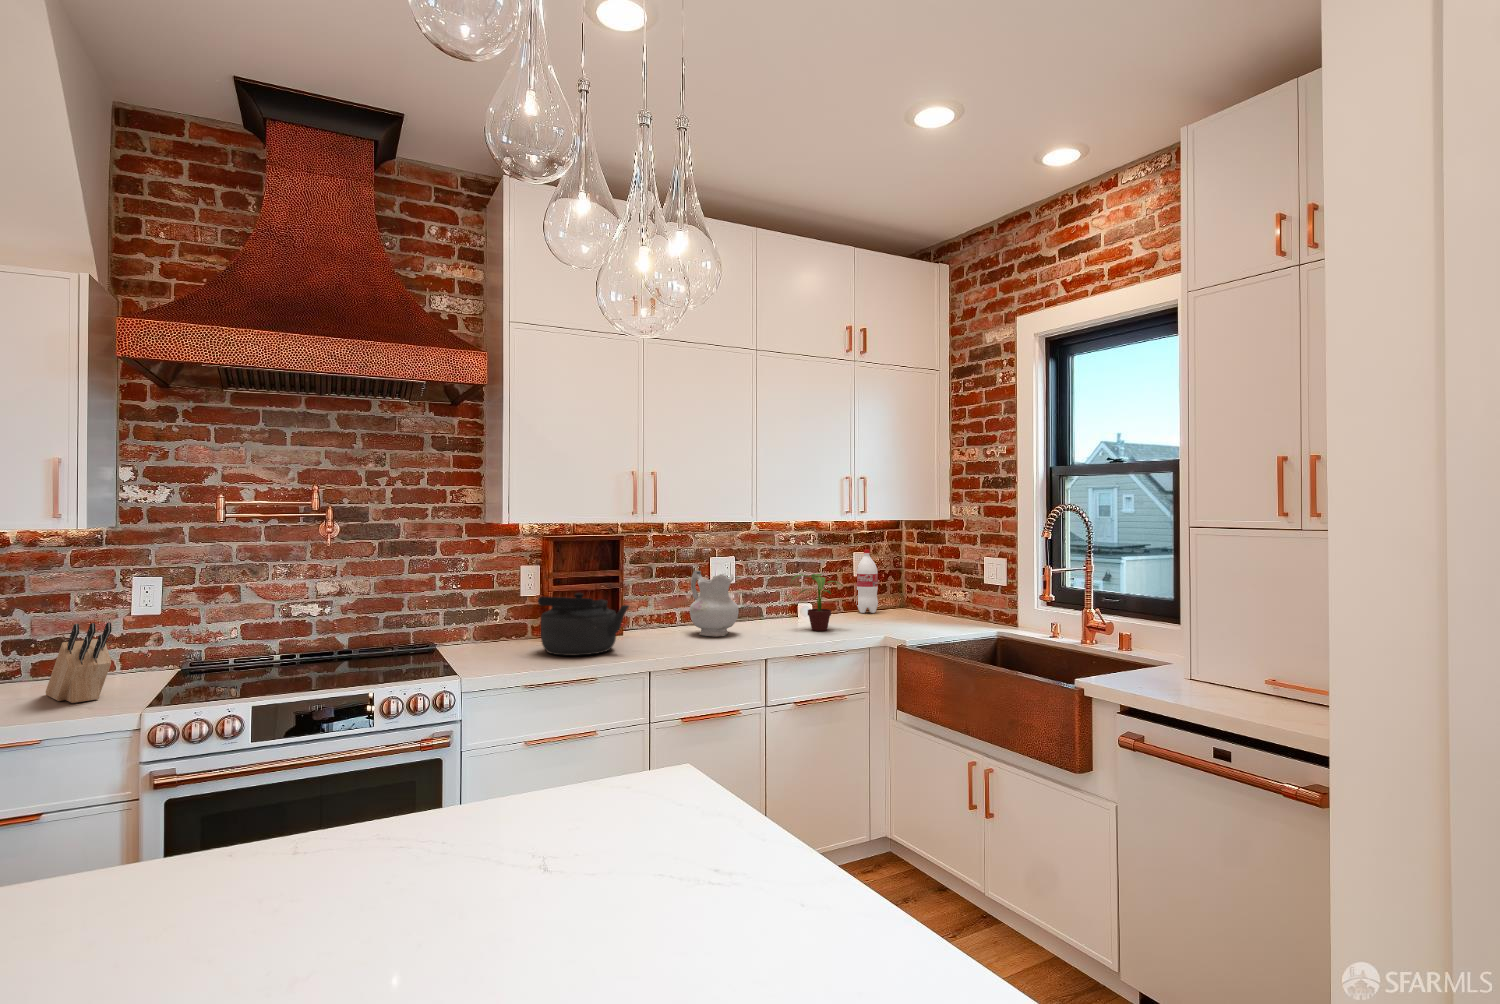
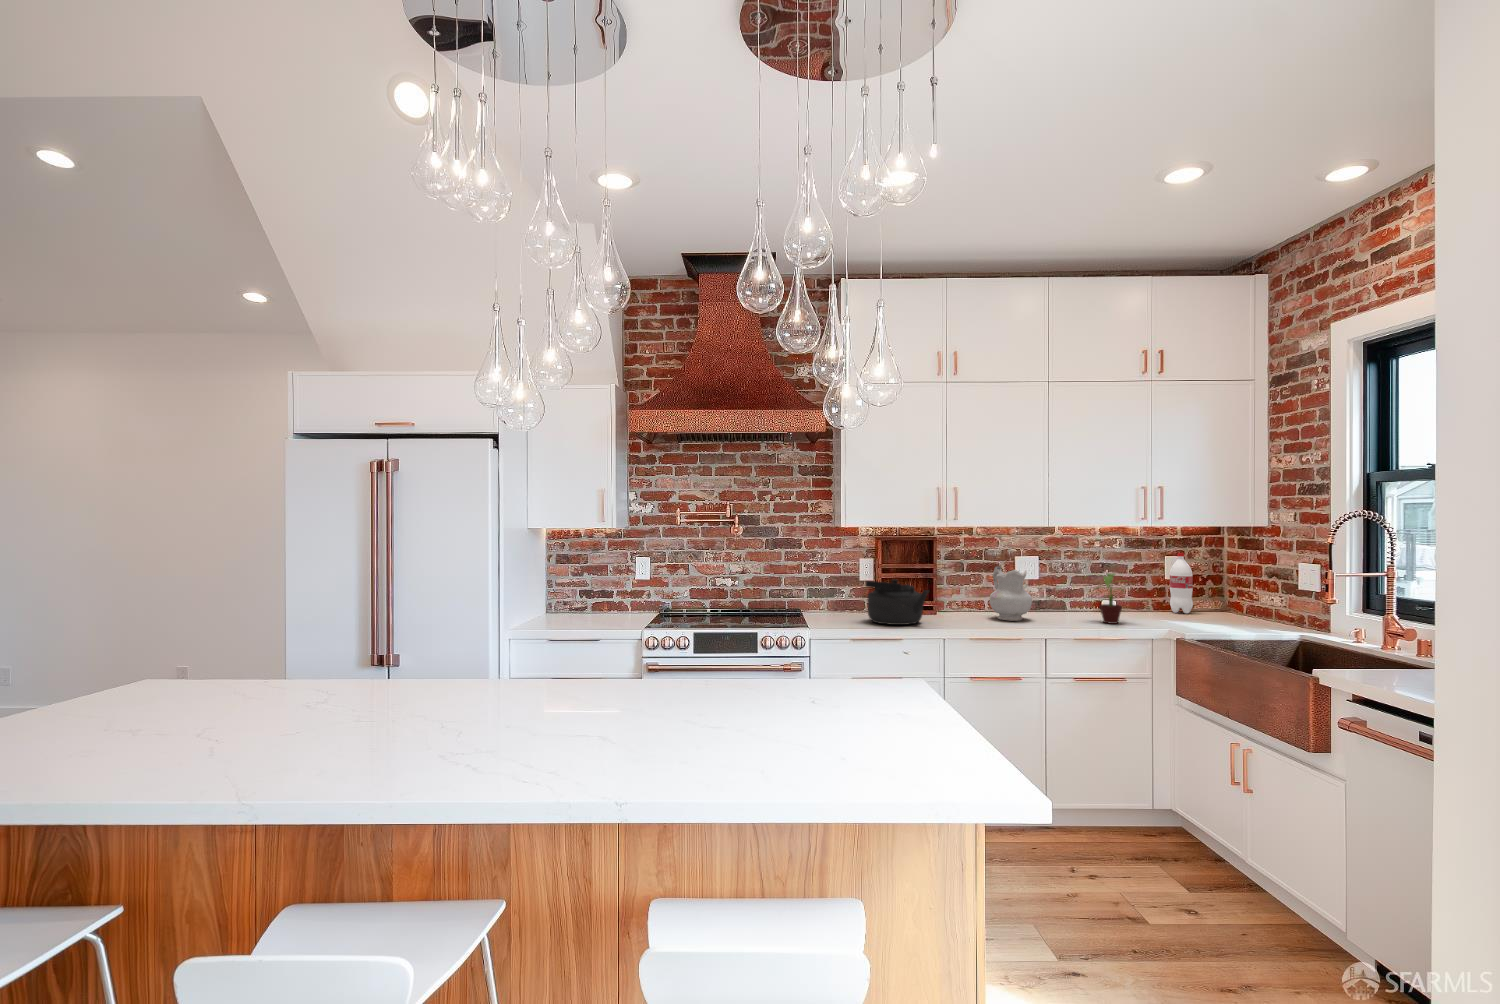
knife block: present [46,623,111,703] -> none [600,582,628,625]

